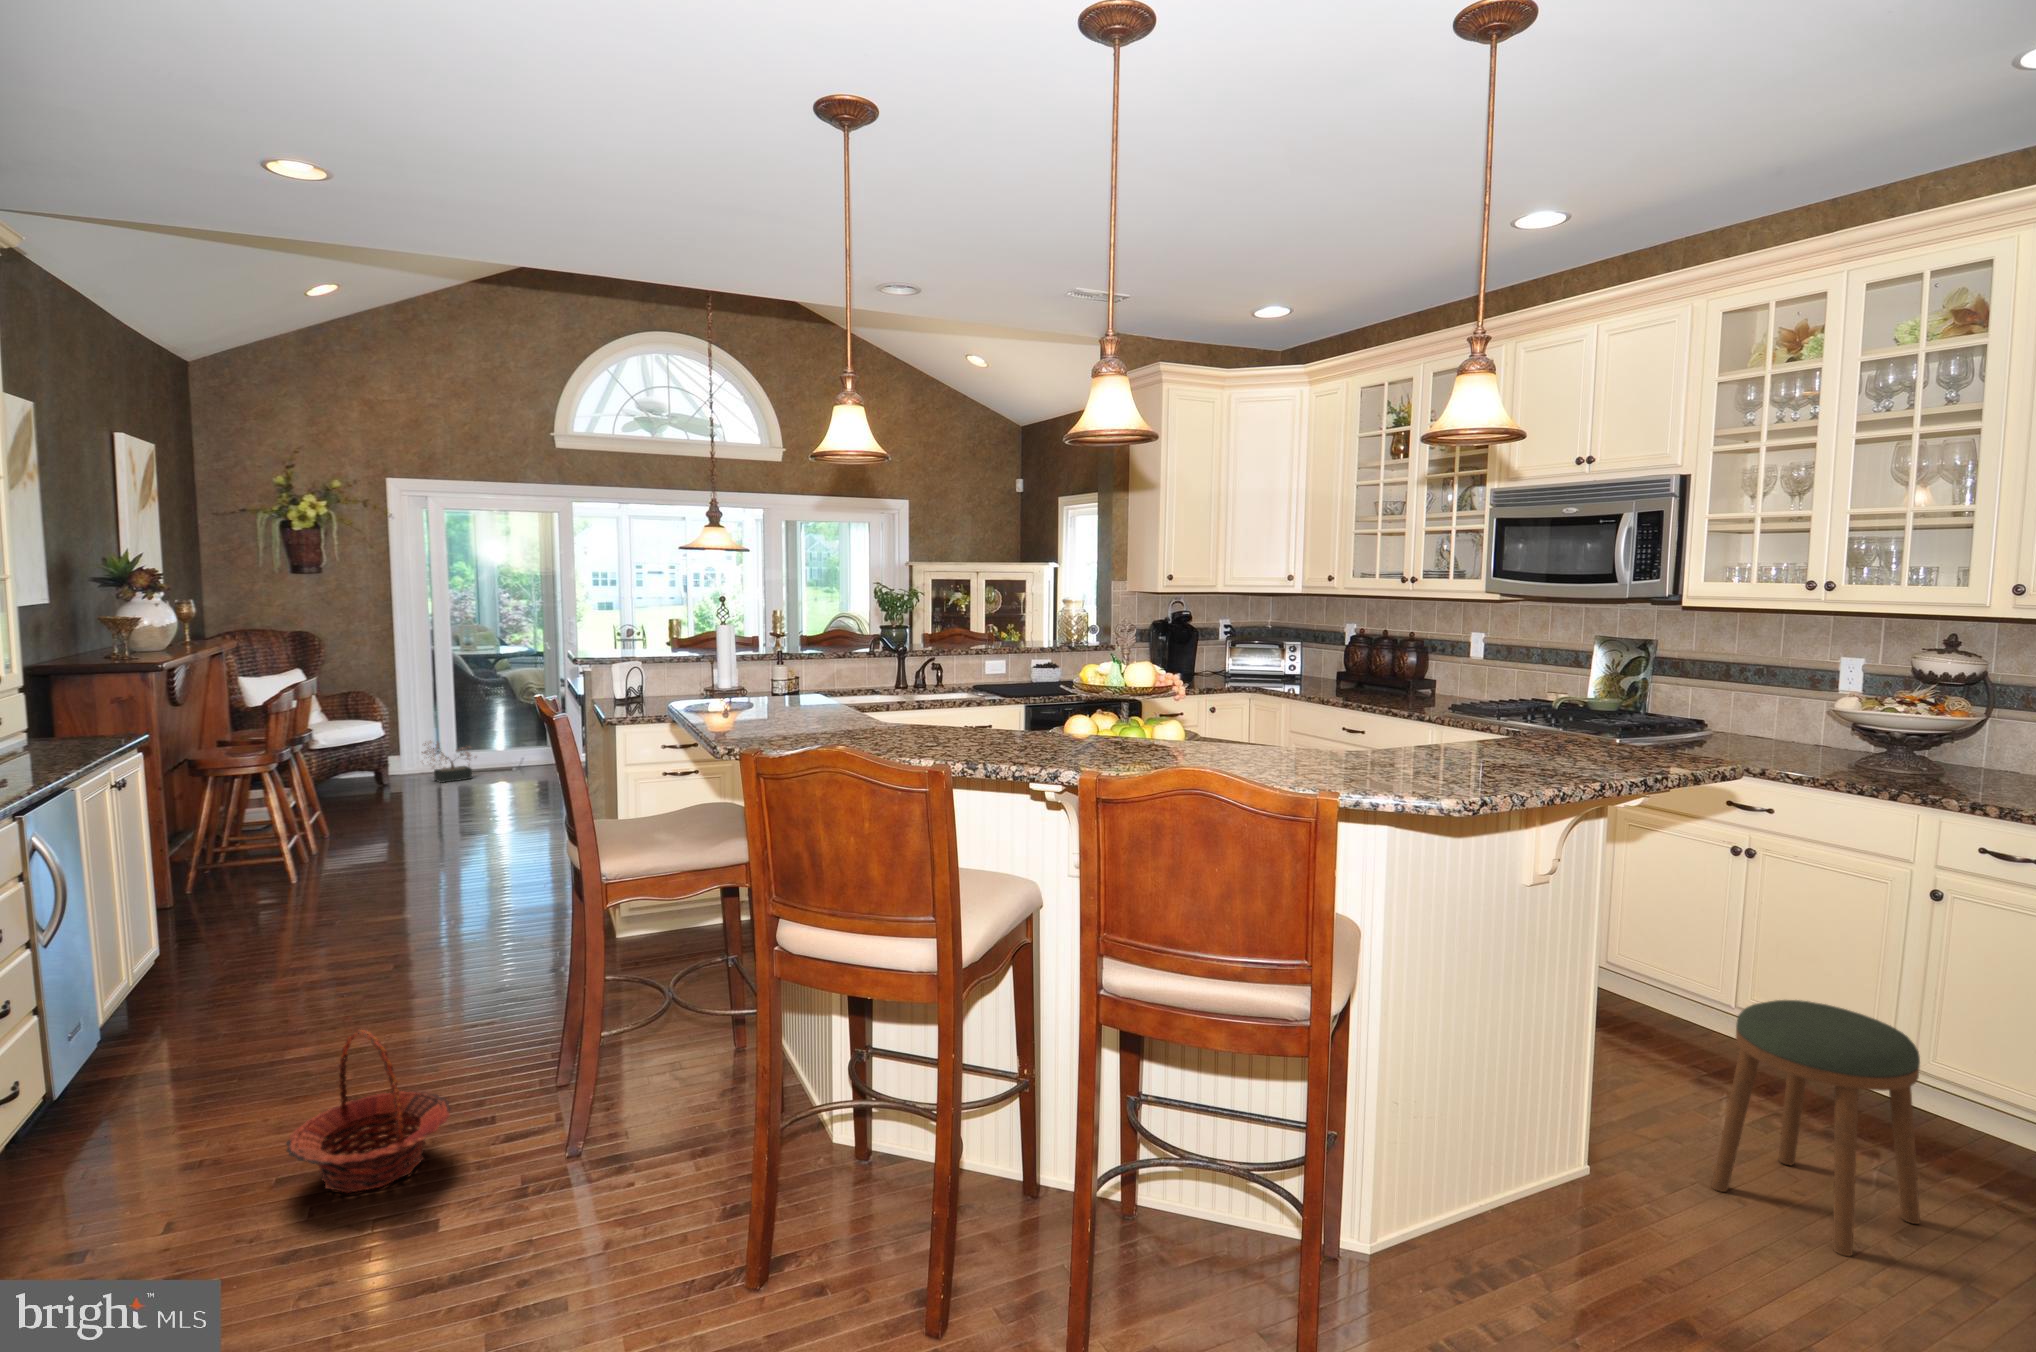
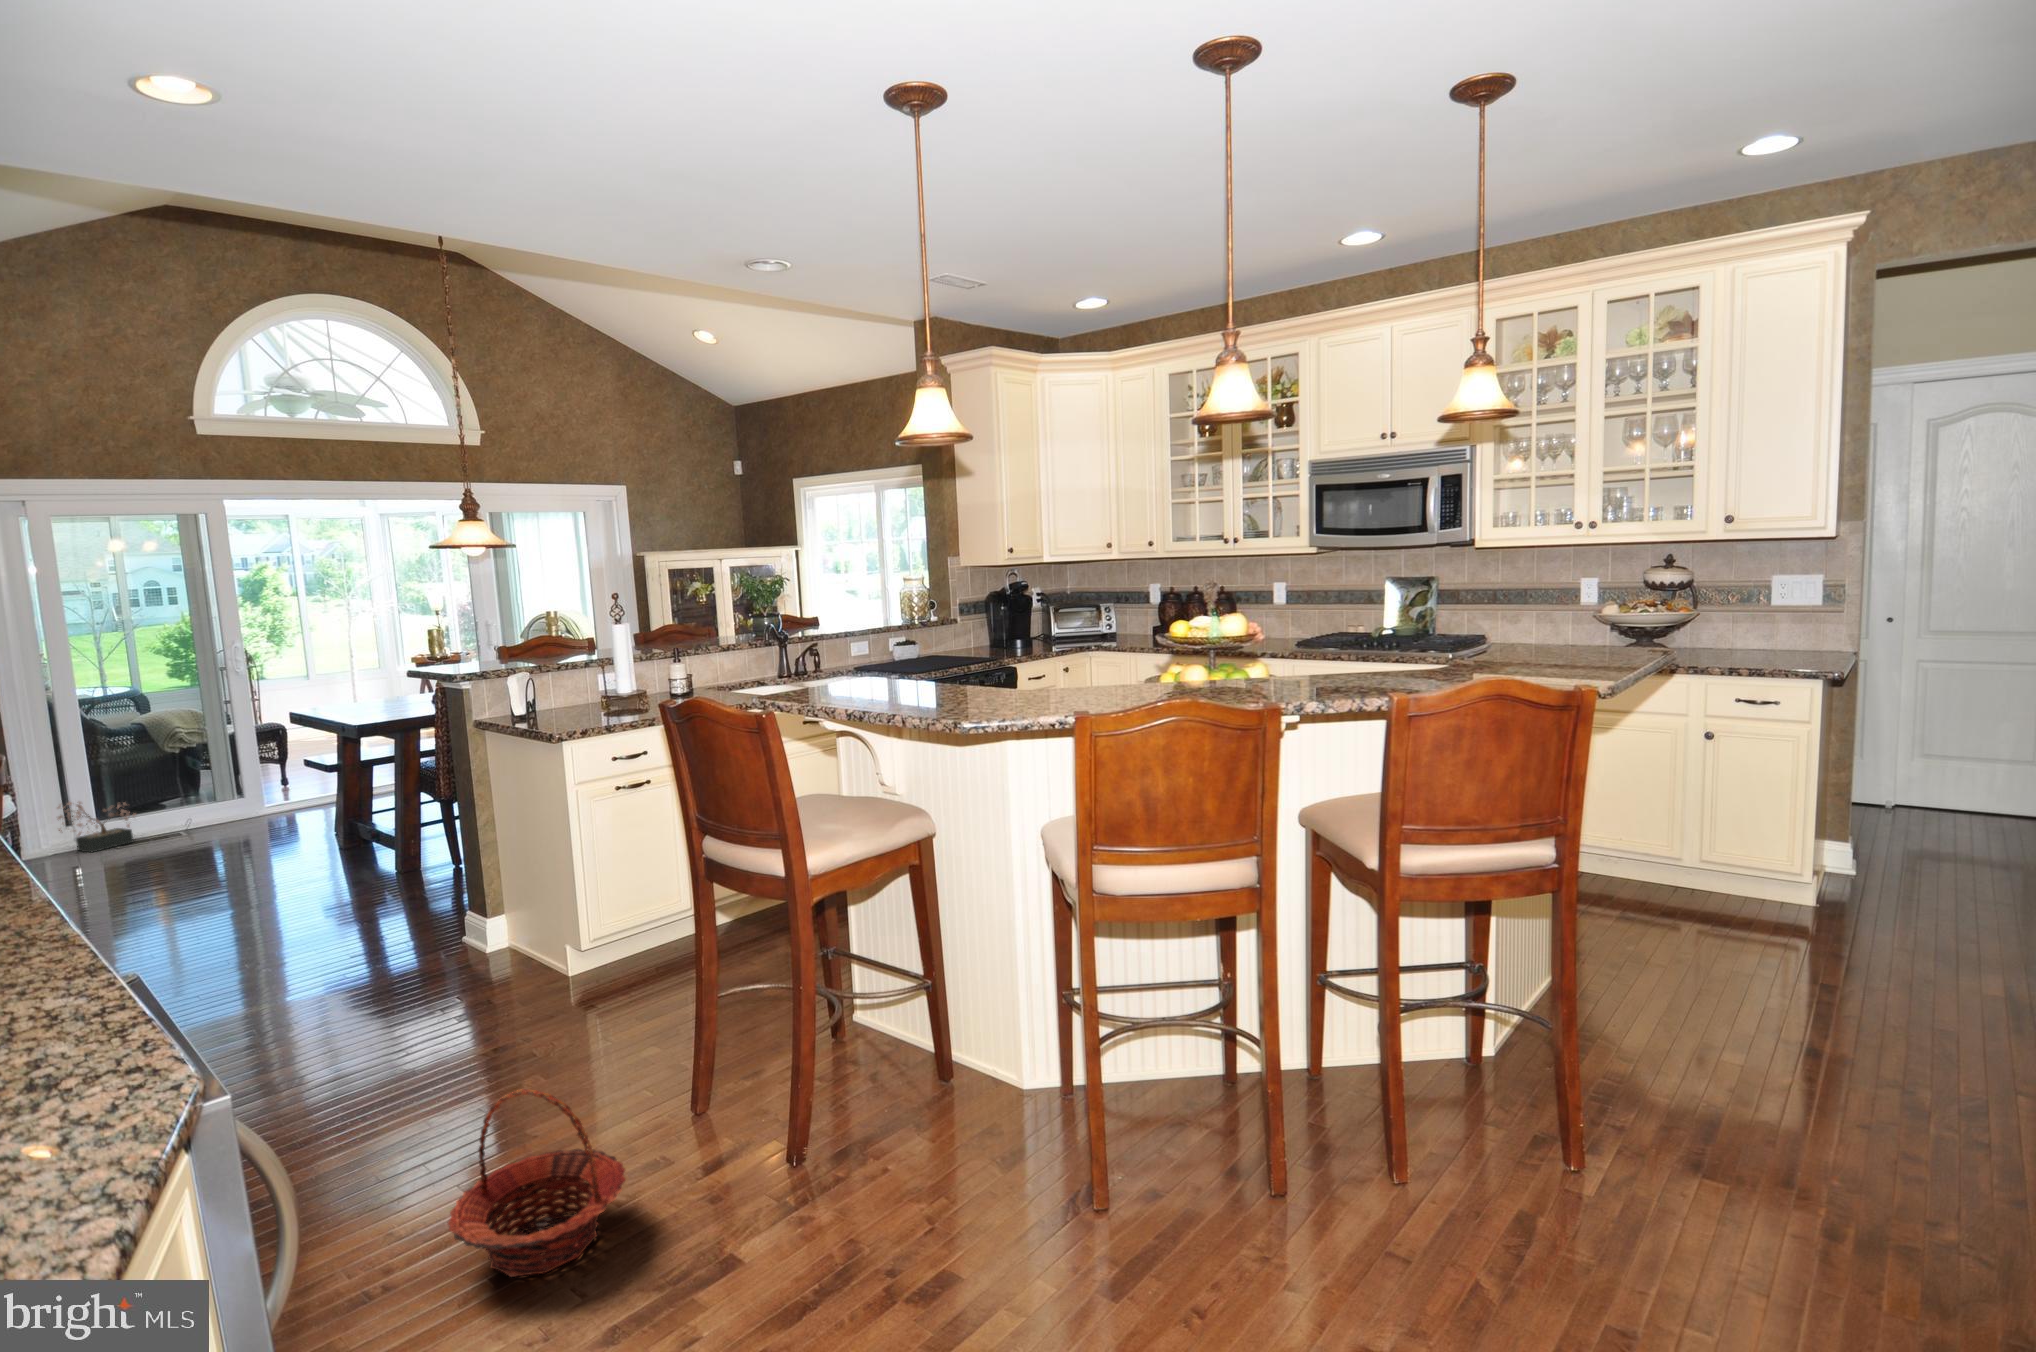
stool: present [1711,1000,1920,1256] -> none [1636,823,1768,992]

